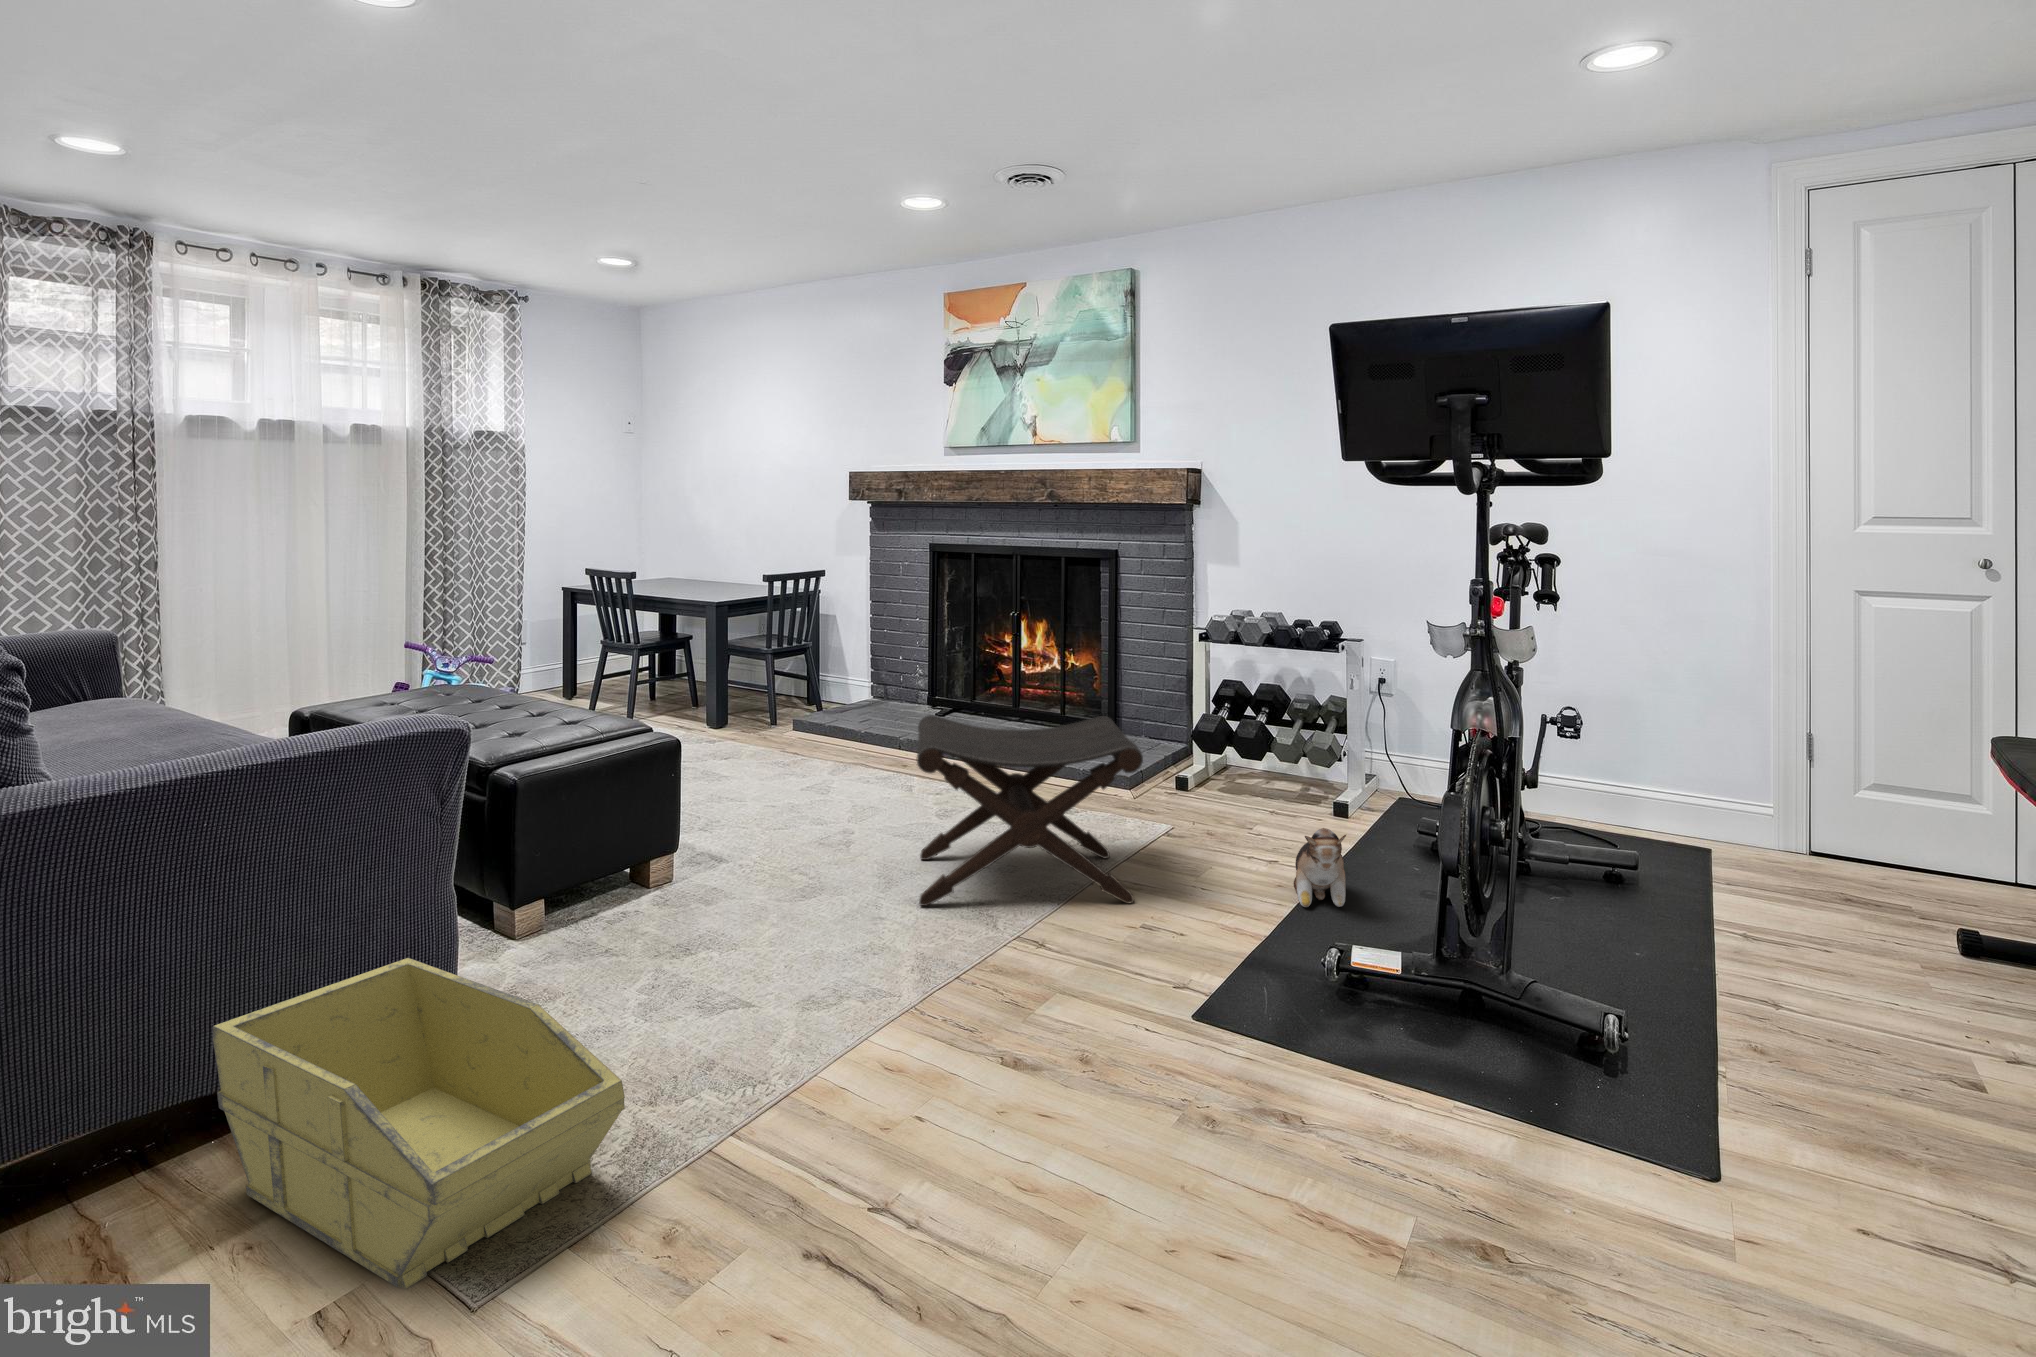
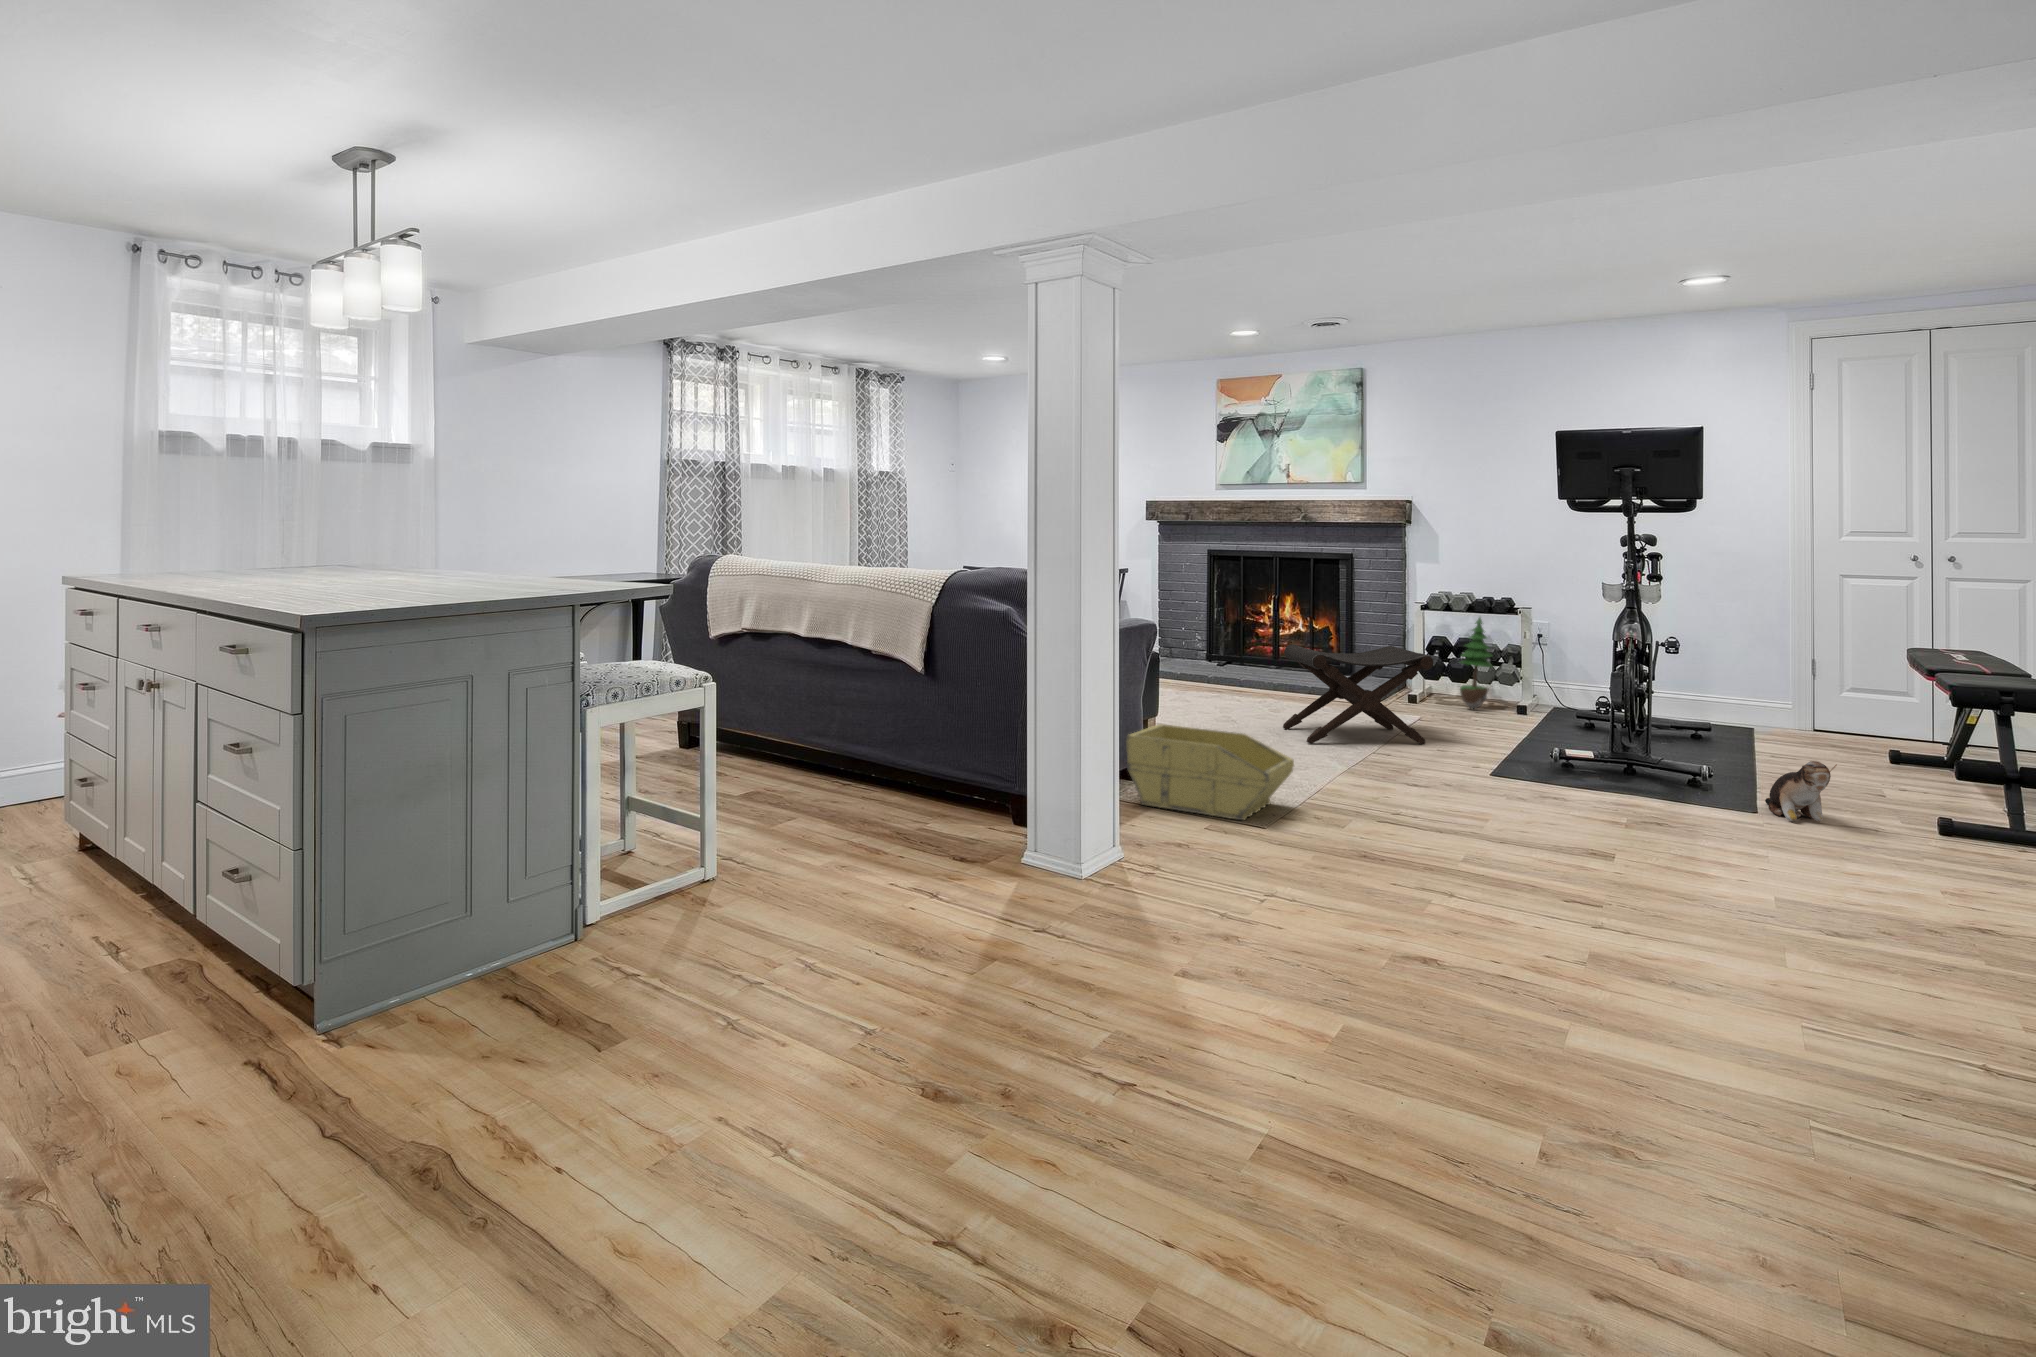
potted tree: none [1251,652,1307,801] -> present [1460,618,1492,709]
plush toy: present [1294,828,1346,907] -> present [1765,761,1837,821]

